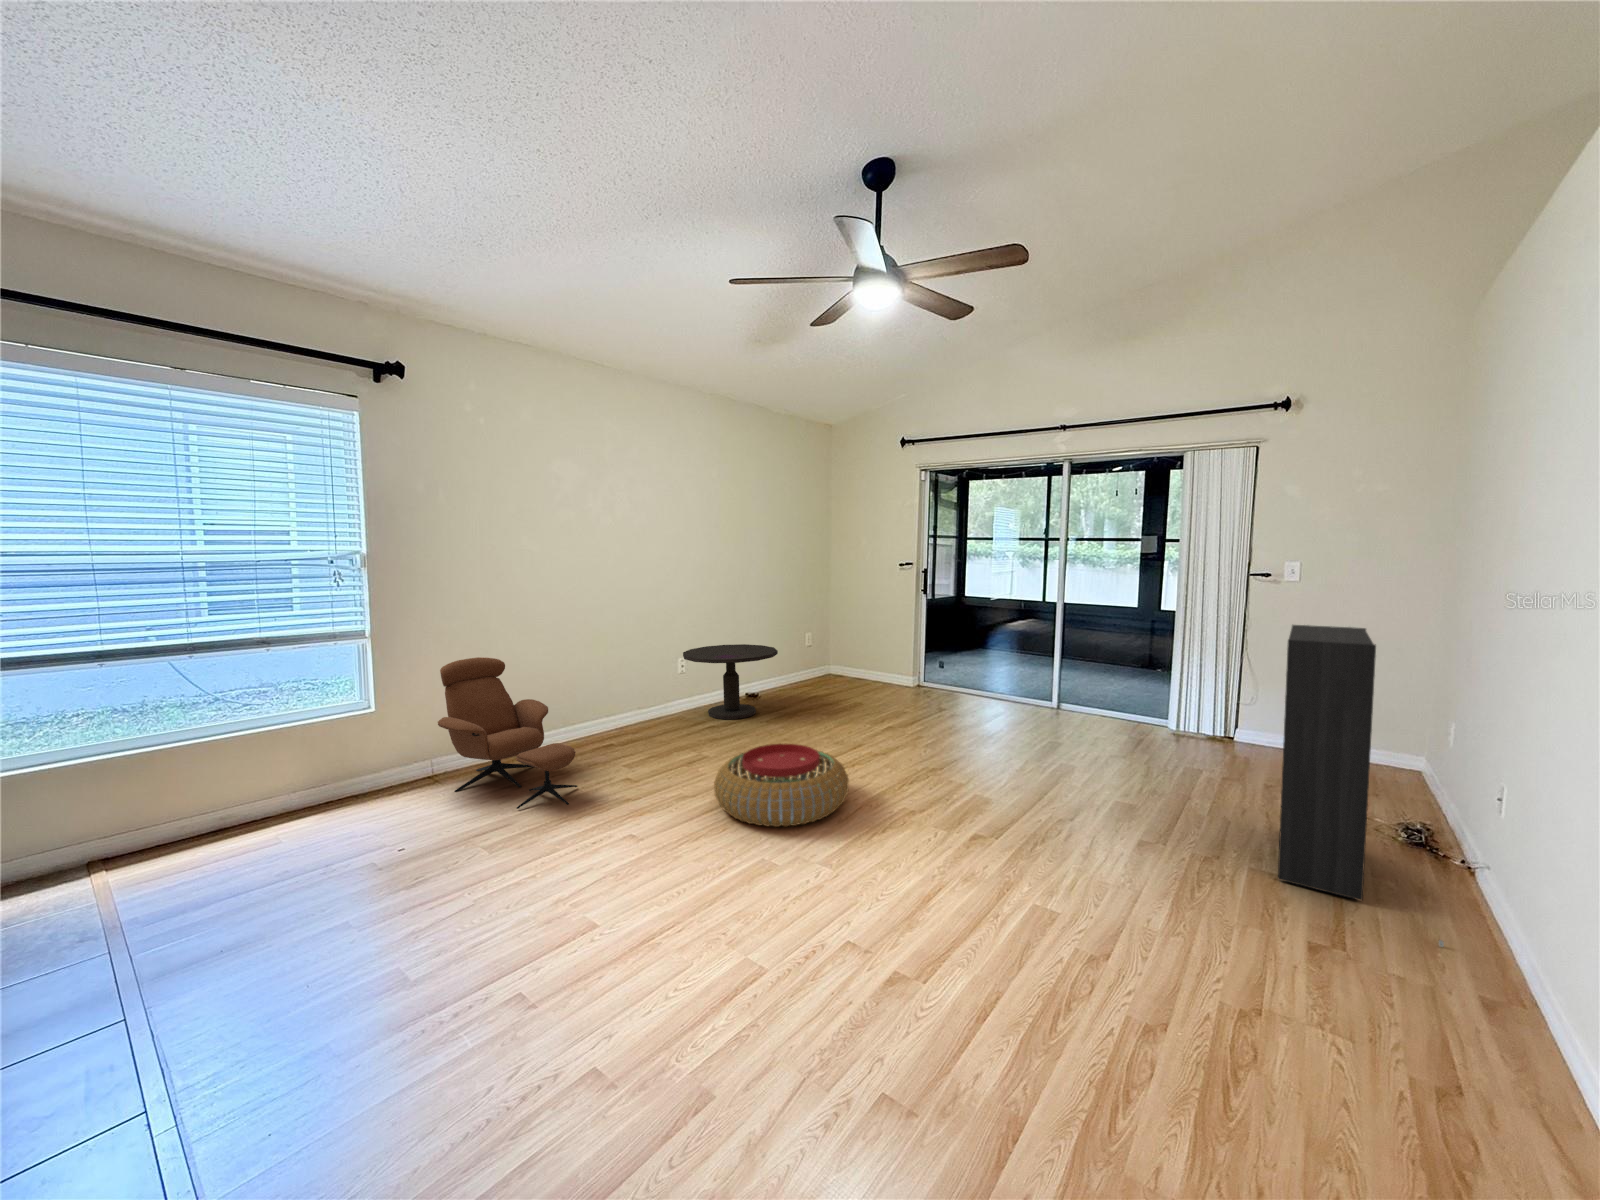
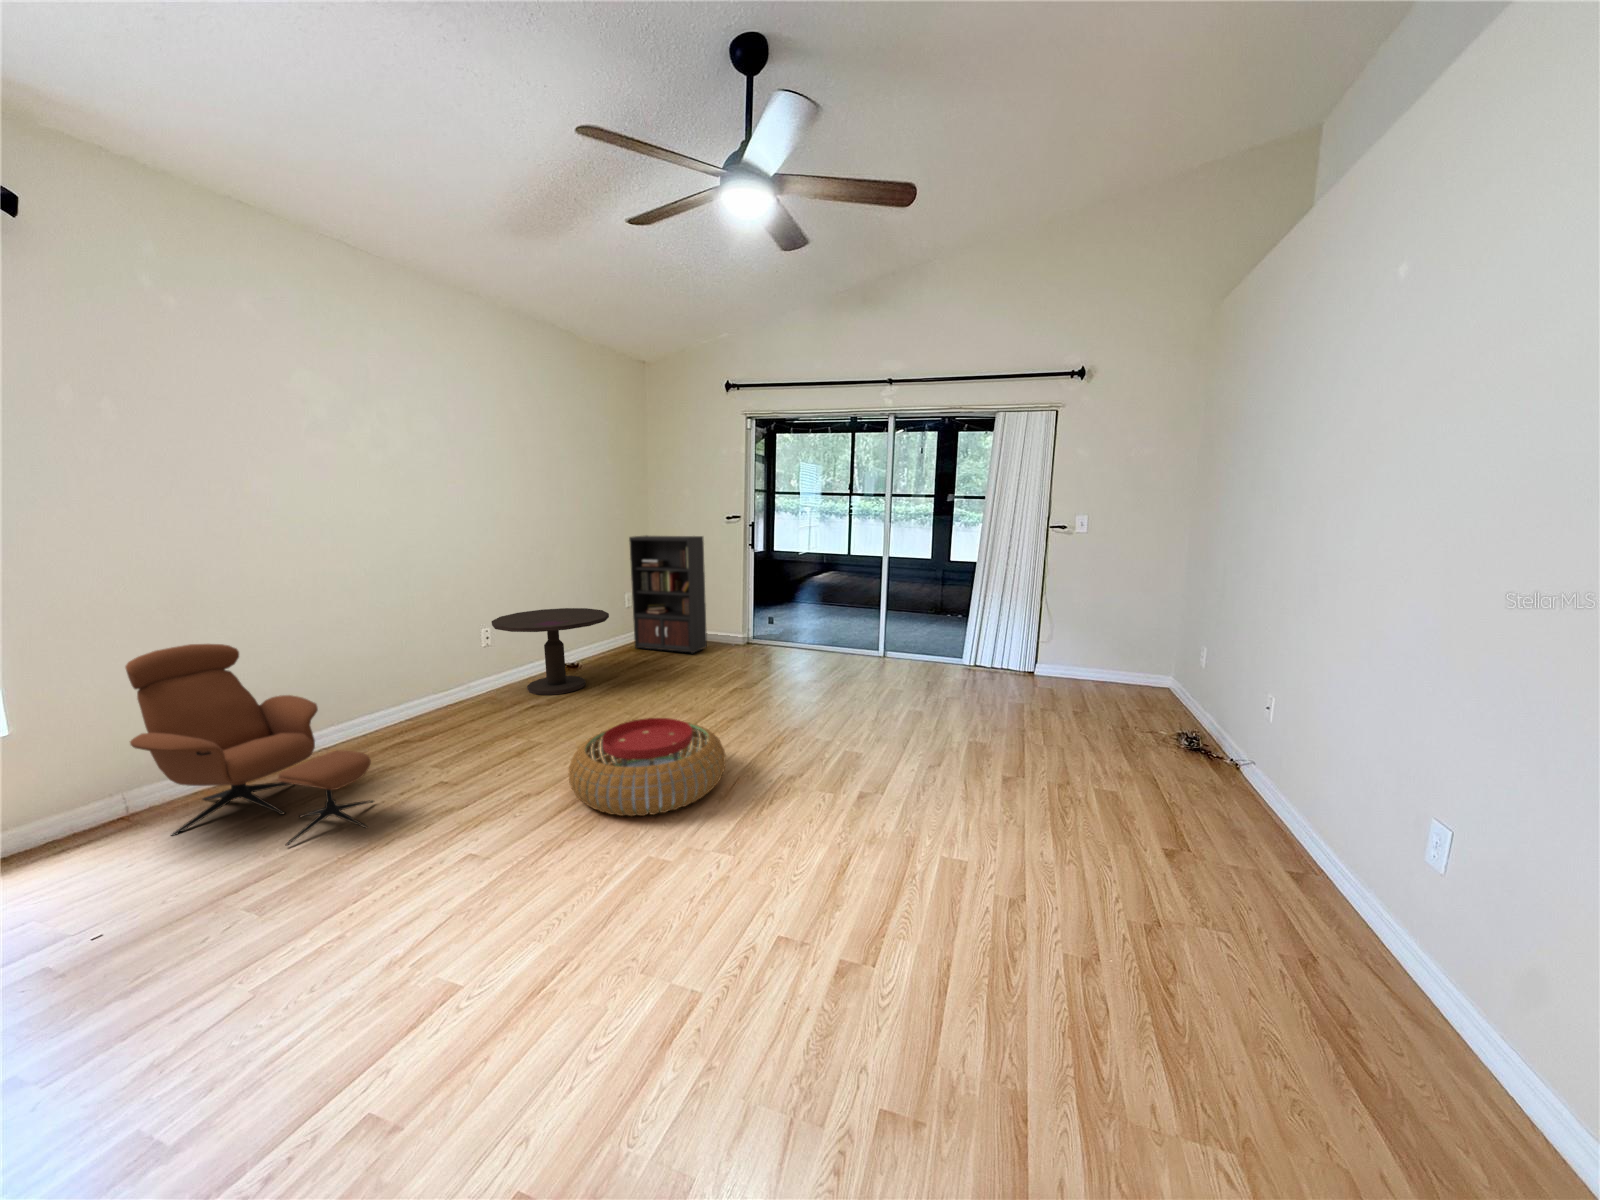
bookcase: present [1278,625,1444,947] -> present [629,536,707,653]

